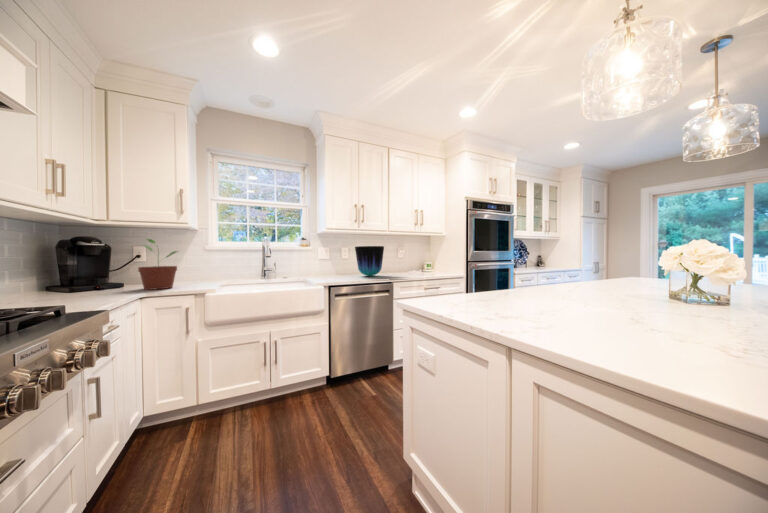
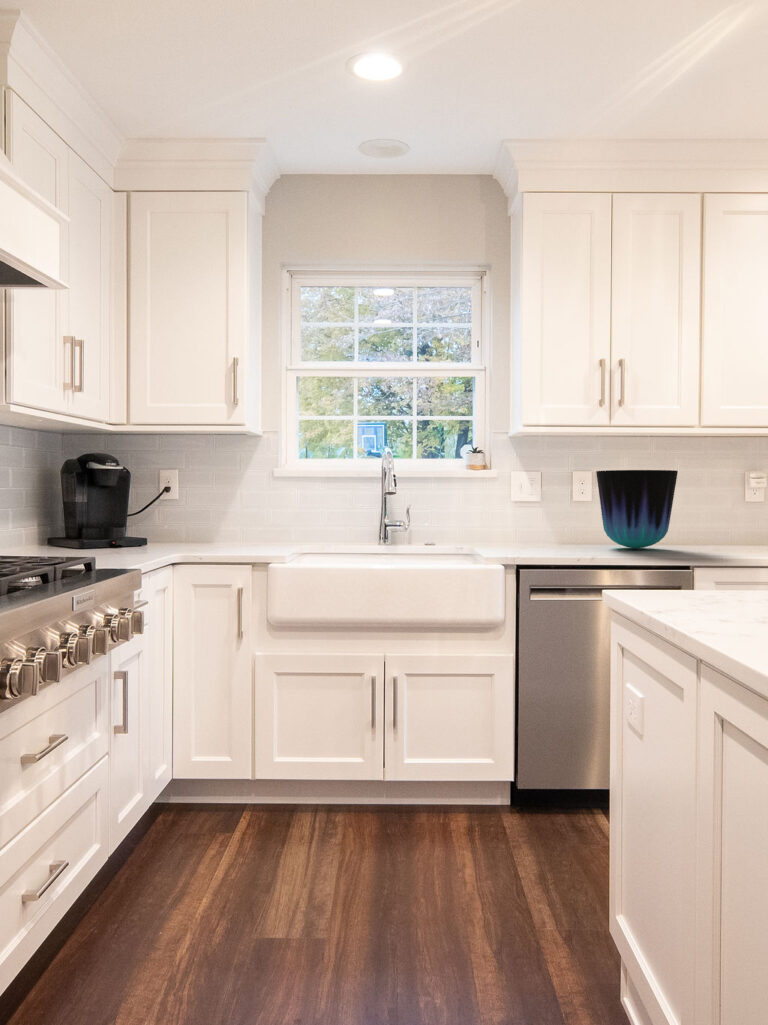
potted plant: present [138,239,177,290] -> none [168,455,229,551]

